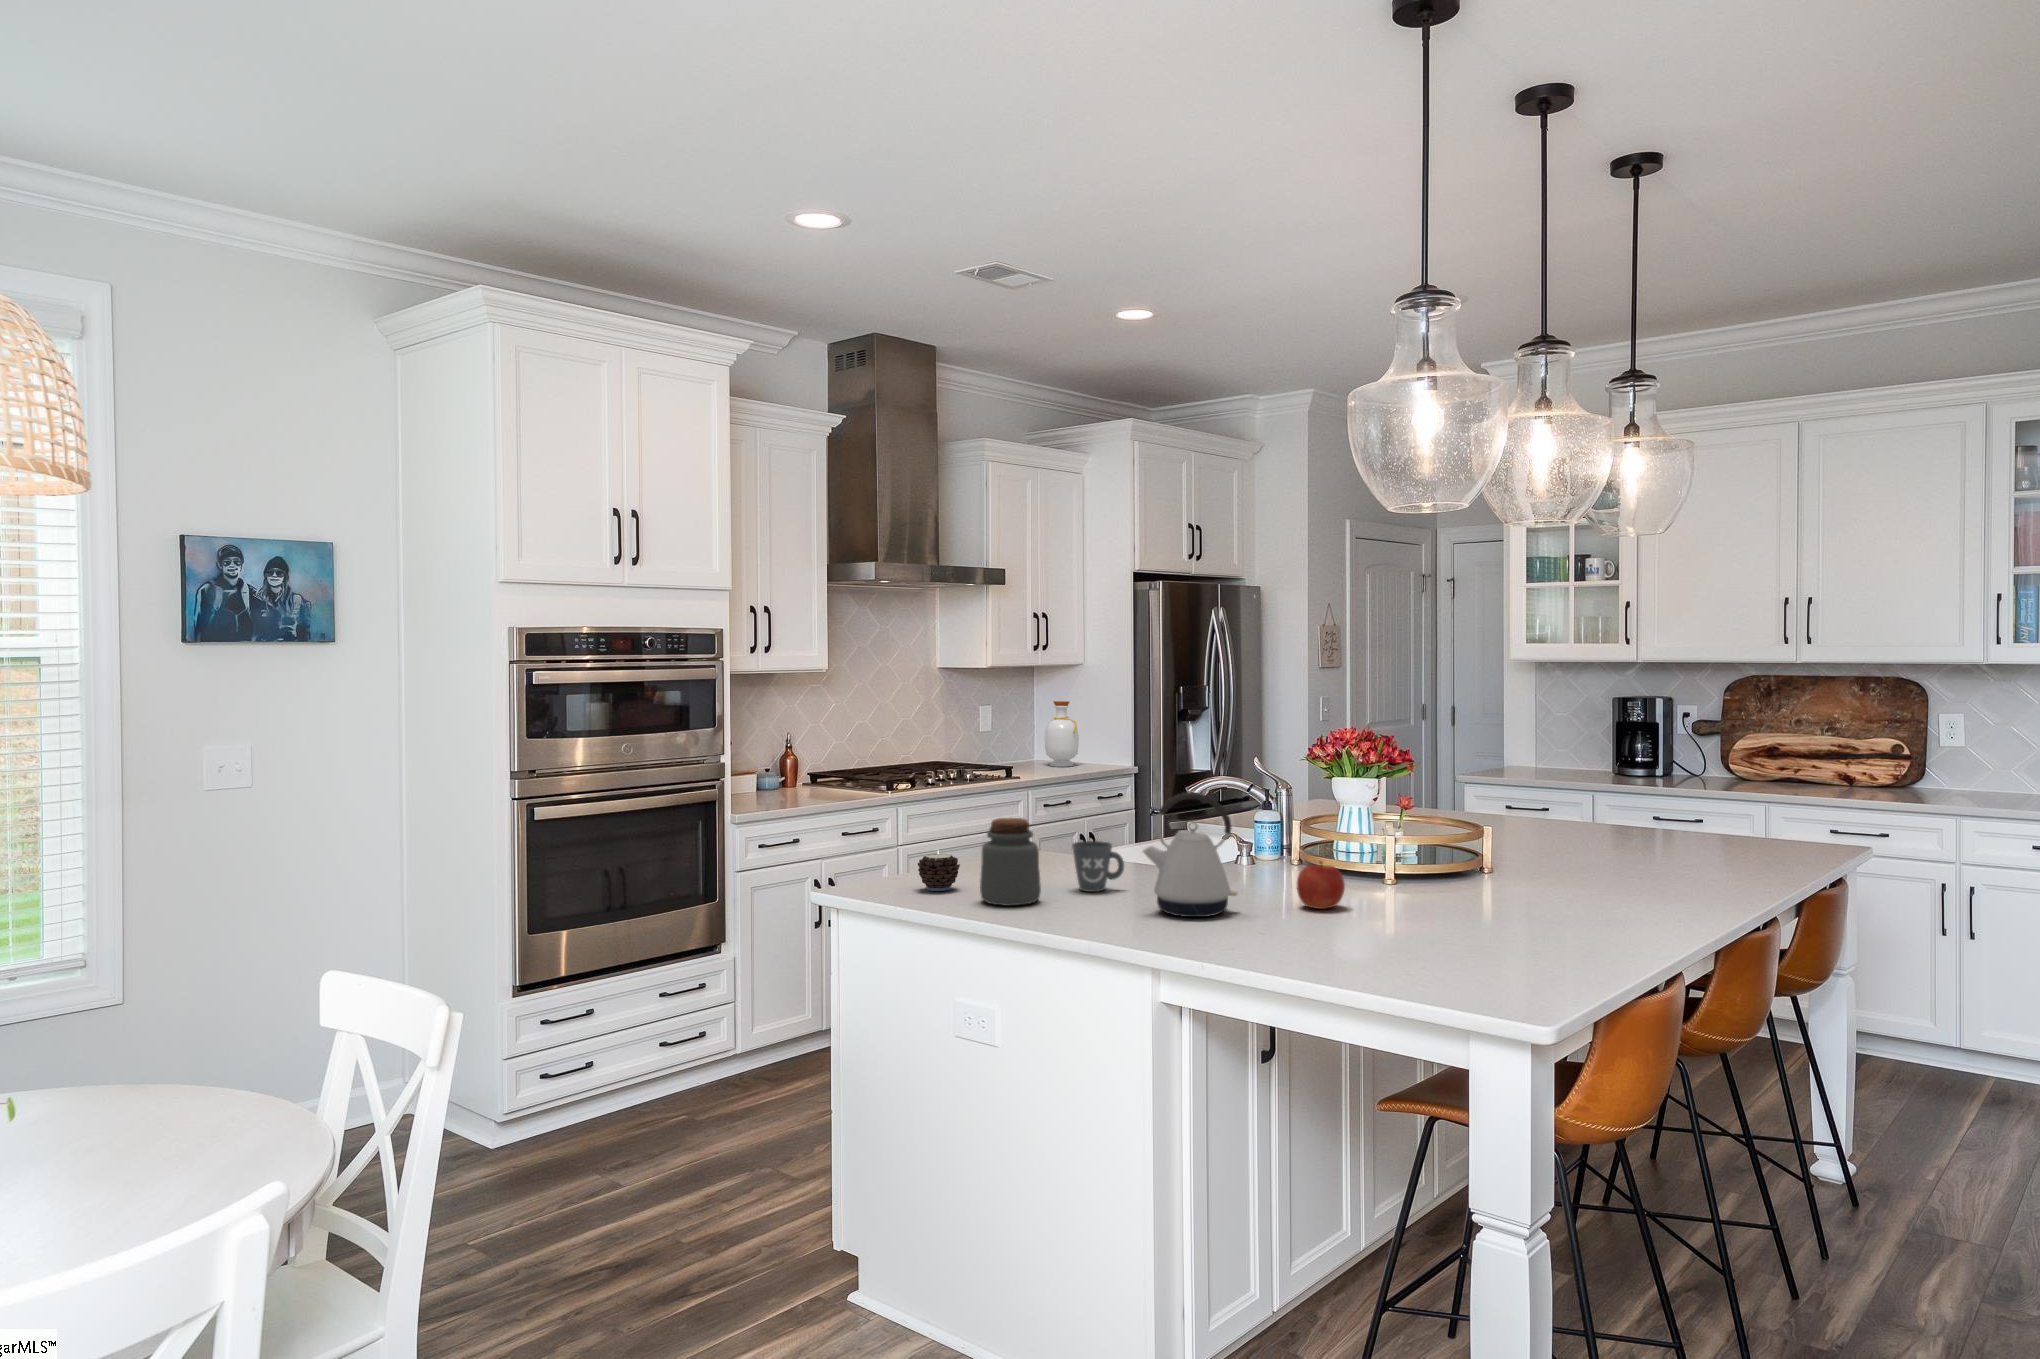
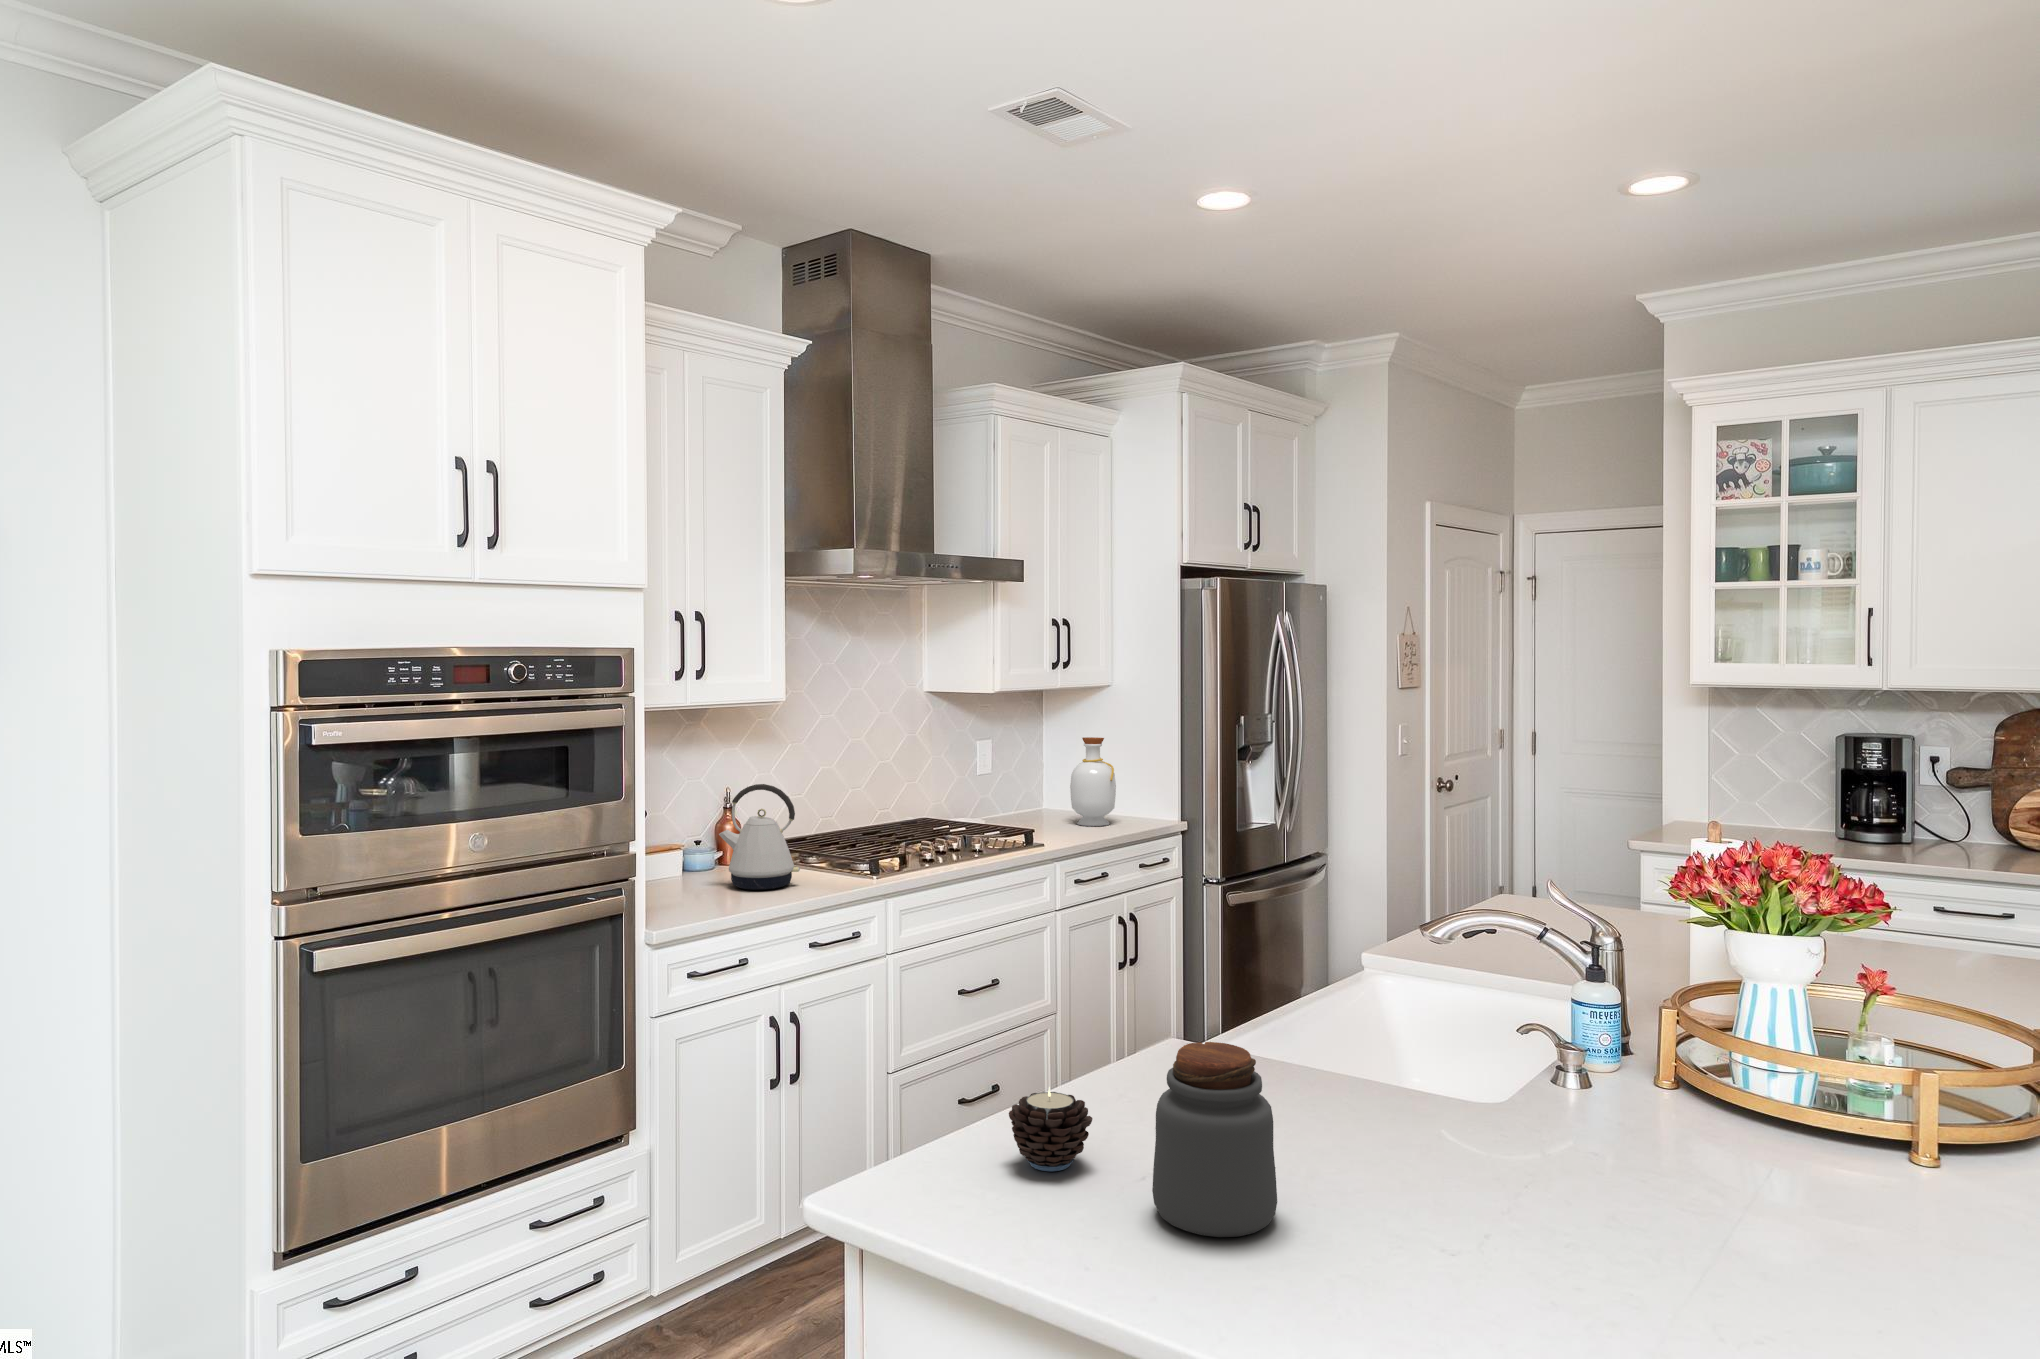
kettle: present [1143,792,1237,917] -> present [719,784,800,890]
mug: present [1072,841,1124,892] -> none [1307,1065,1408,1174]
apple: present [1297,861,1345,909] -> none [1811,1150,1923,1251]

